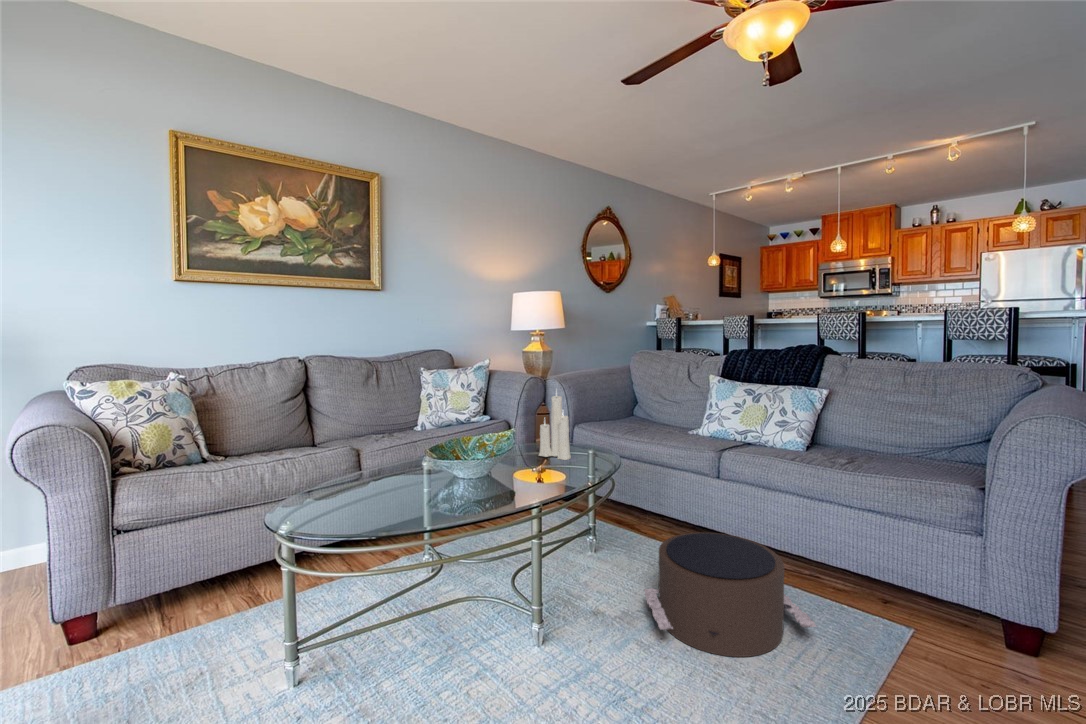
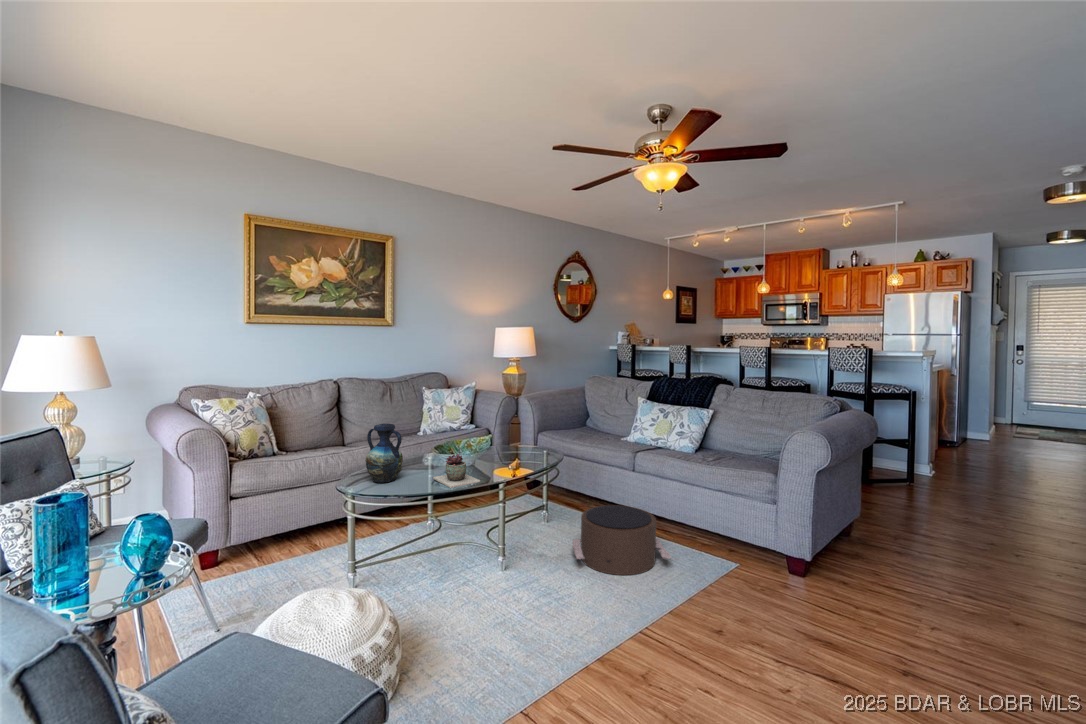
candle: present [539,392,571,460] -> none [508,405,530,457]
vase: none [313,412,375,507] -> present [365,424,403,483]
succulent plant: none [423,459,499,517] -> present [433,454,480,488]

